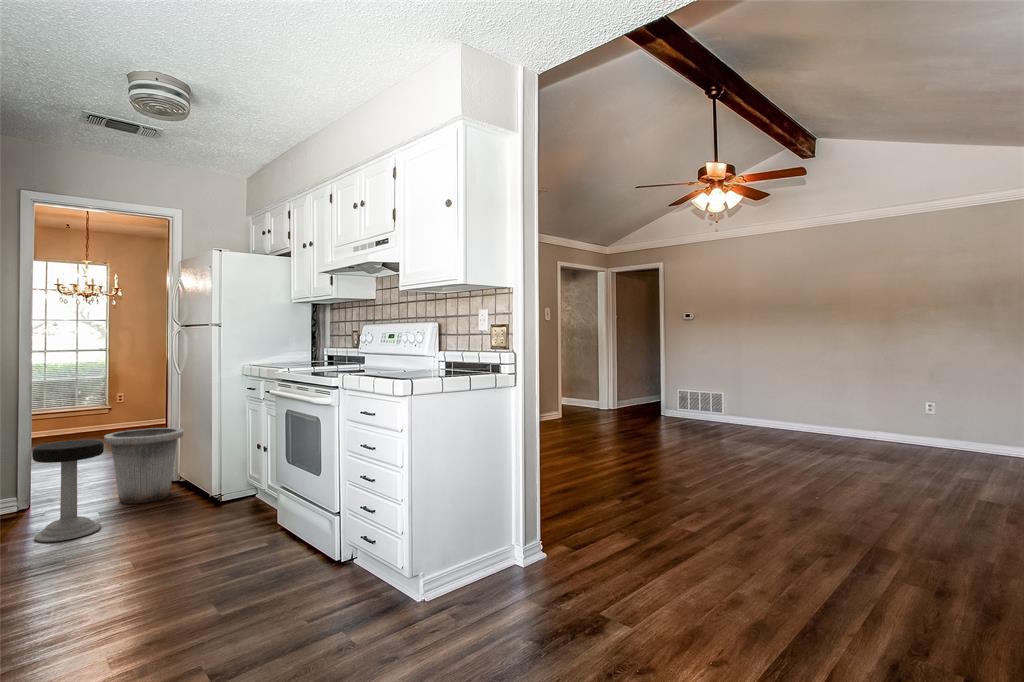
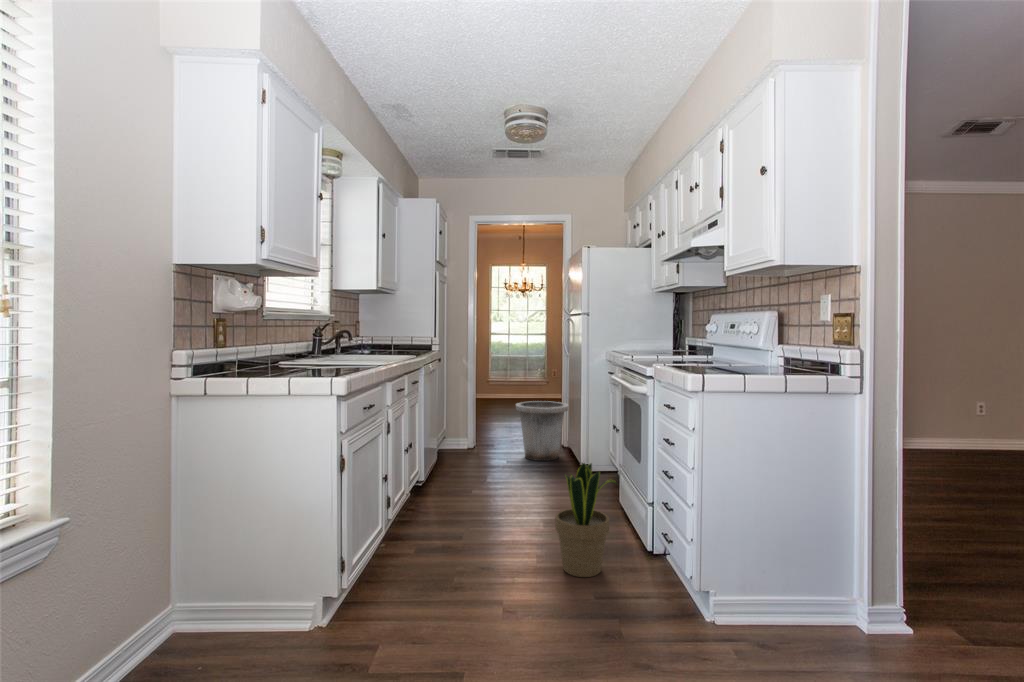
stool: present [32,440,104,542] -> none [466,405,507,478]
potted plant: none [242,481,314,610] -> present [555,463,617,577]

